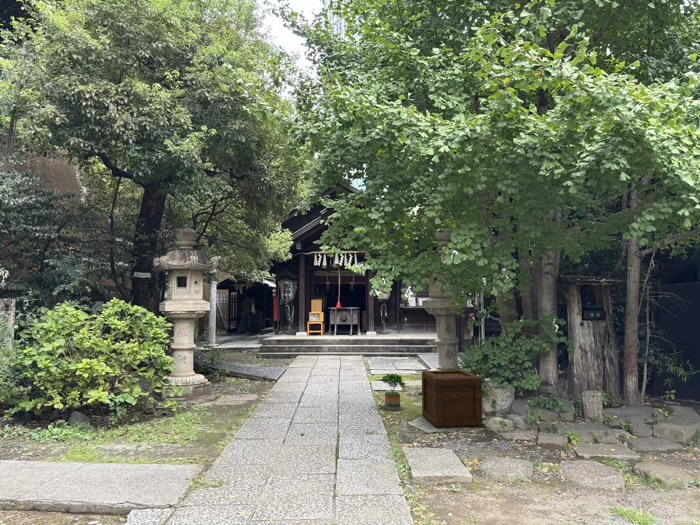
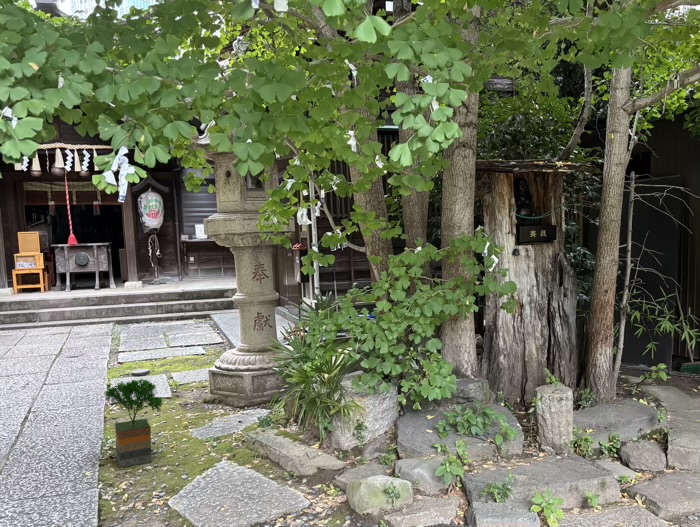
wooden crate: present [422,370,483,427] -> none [199,360,341,515]

